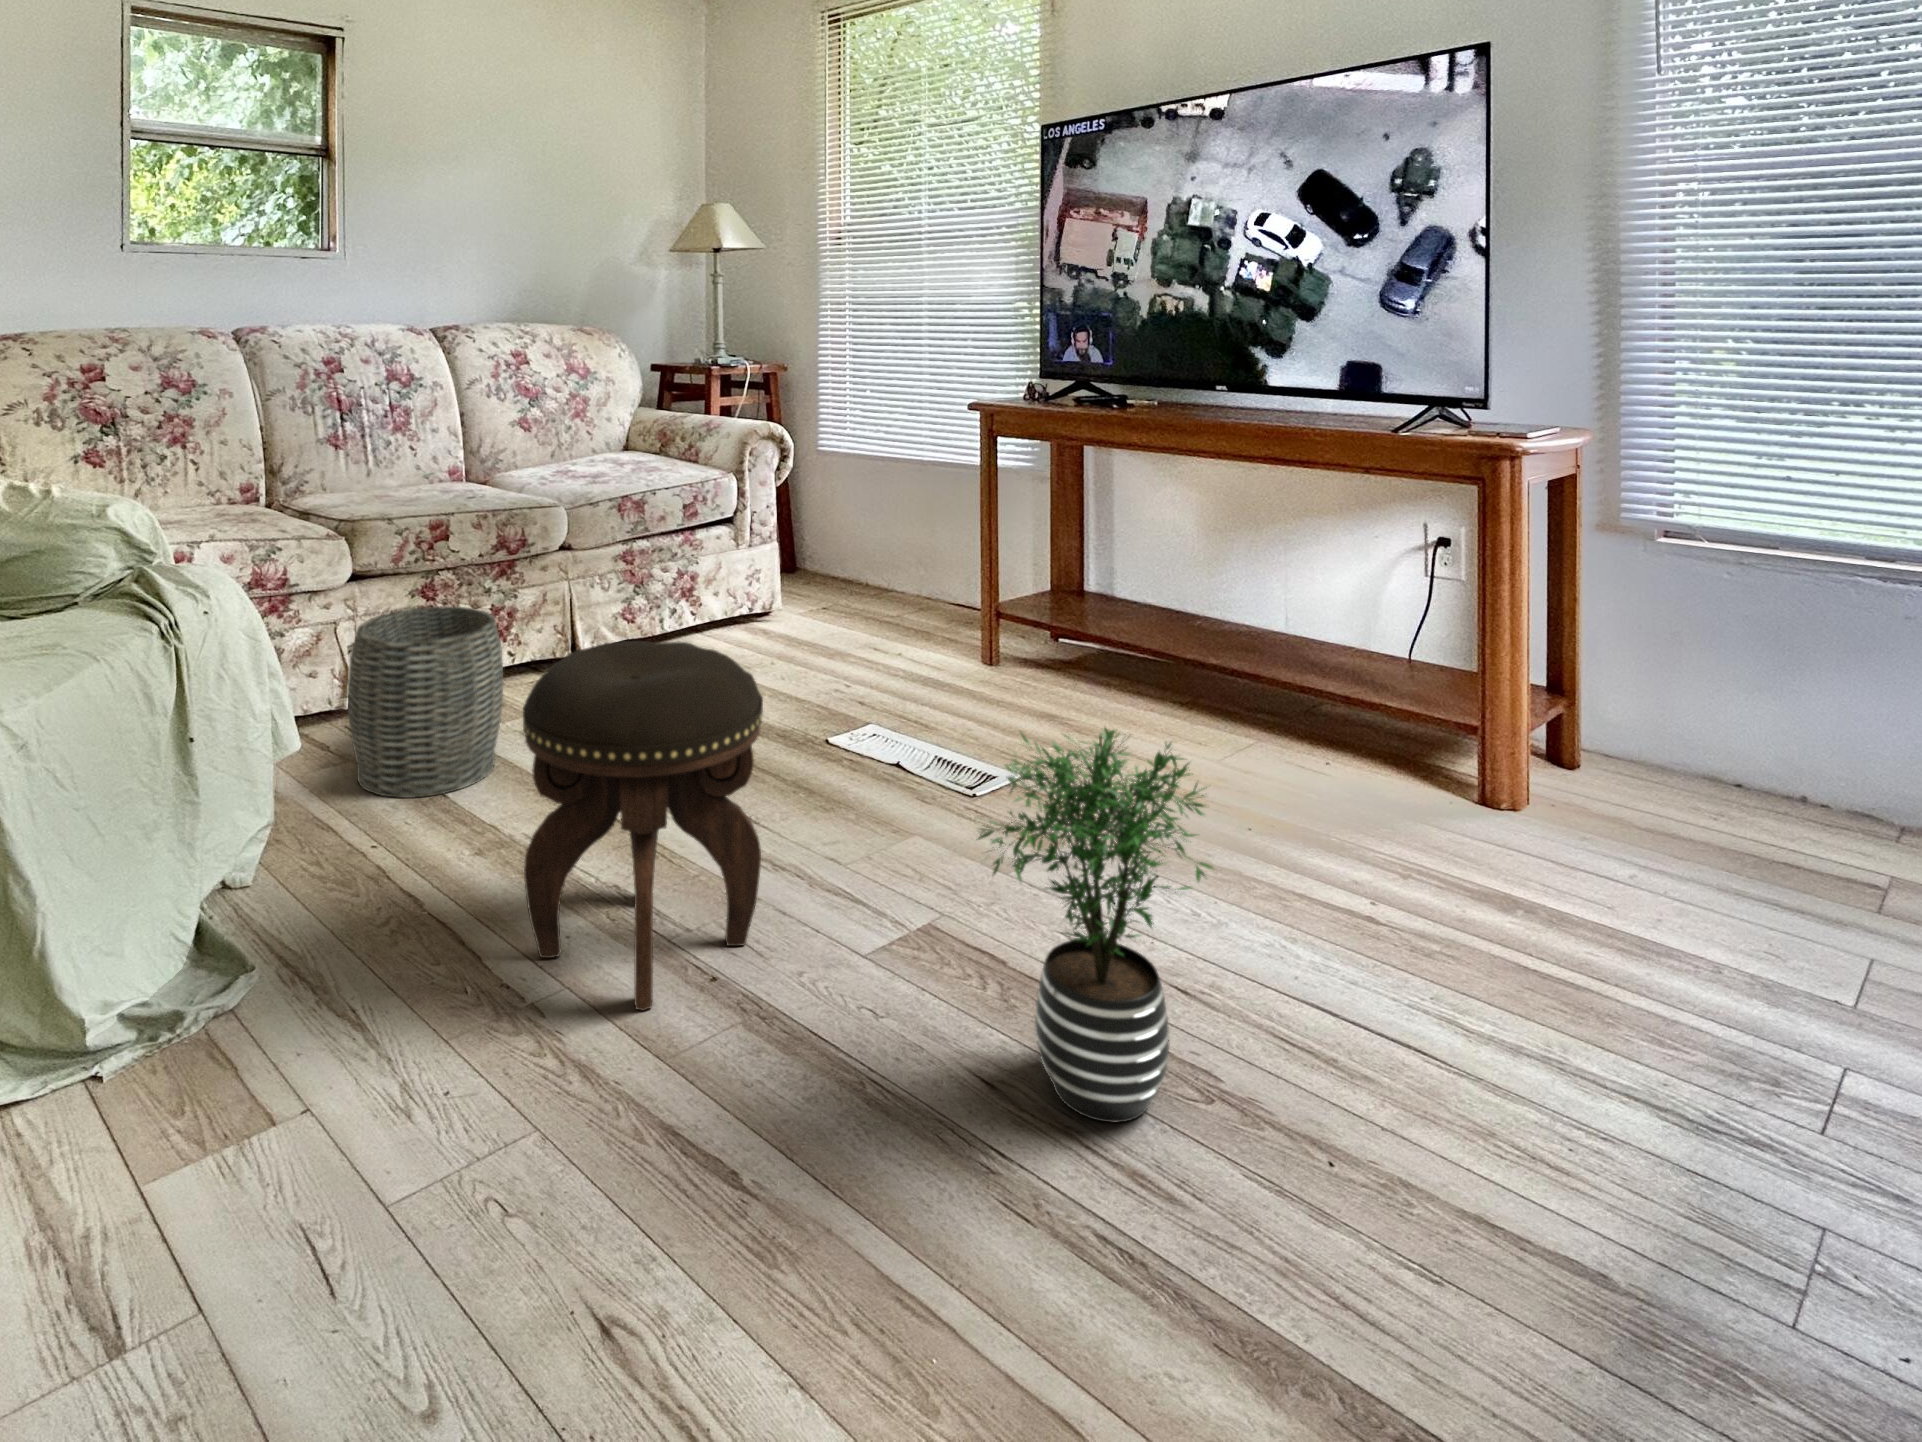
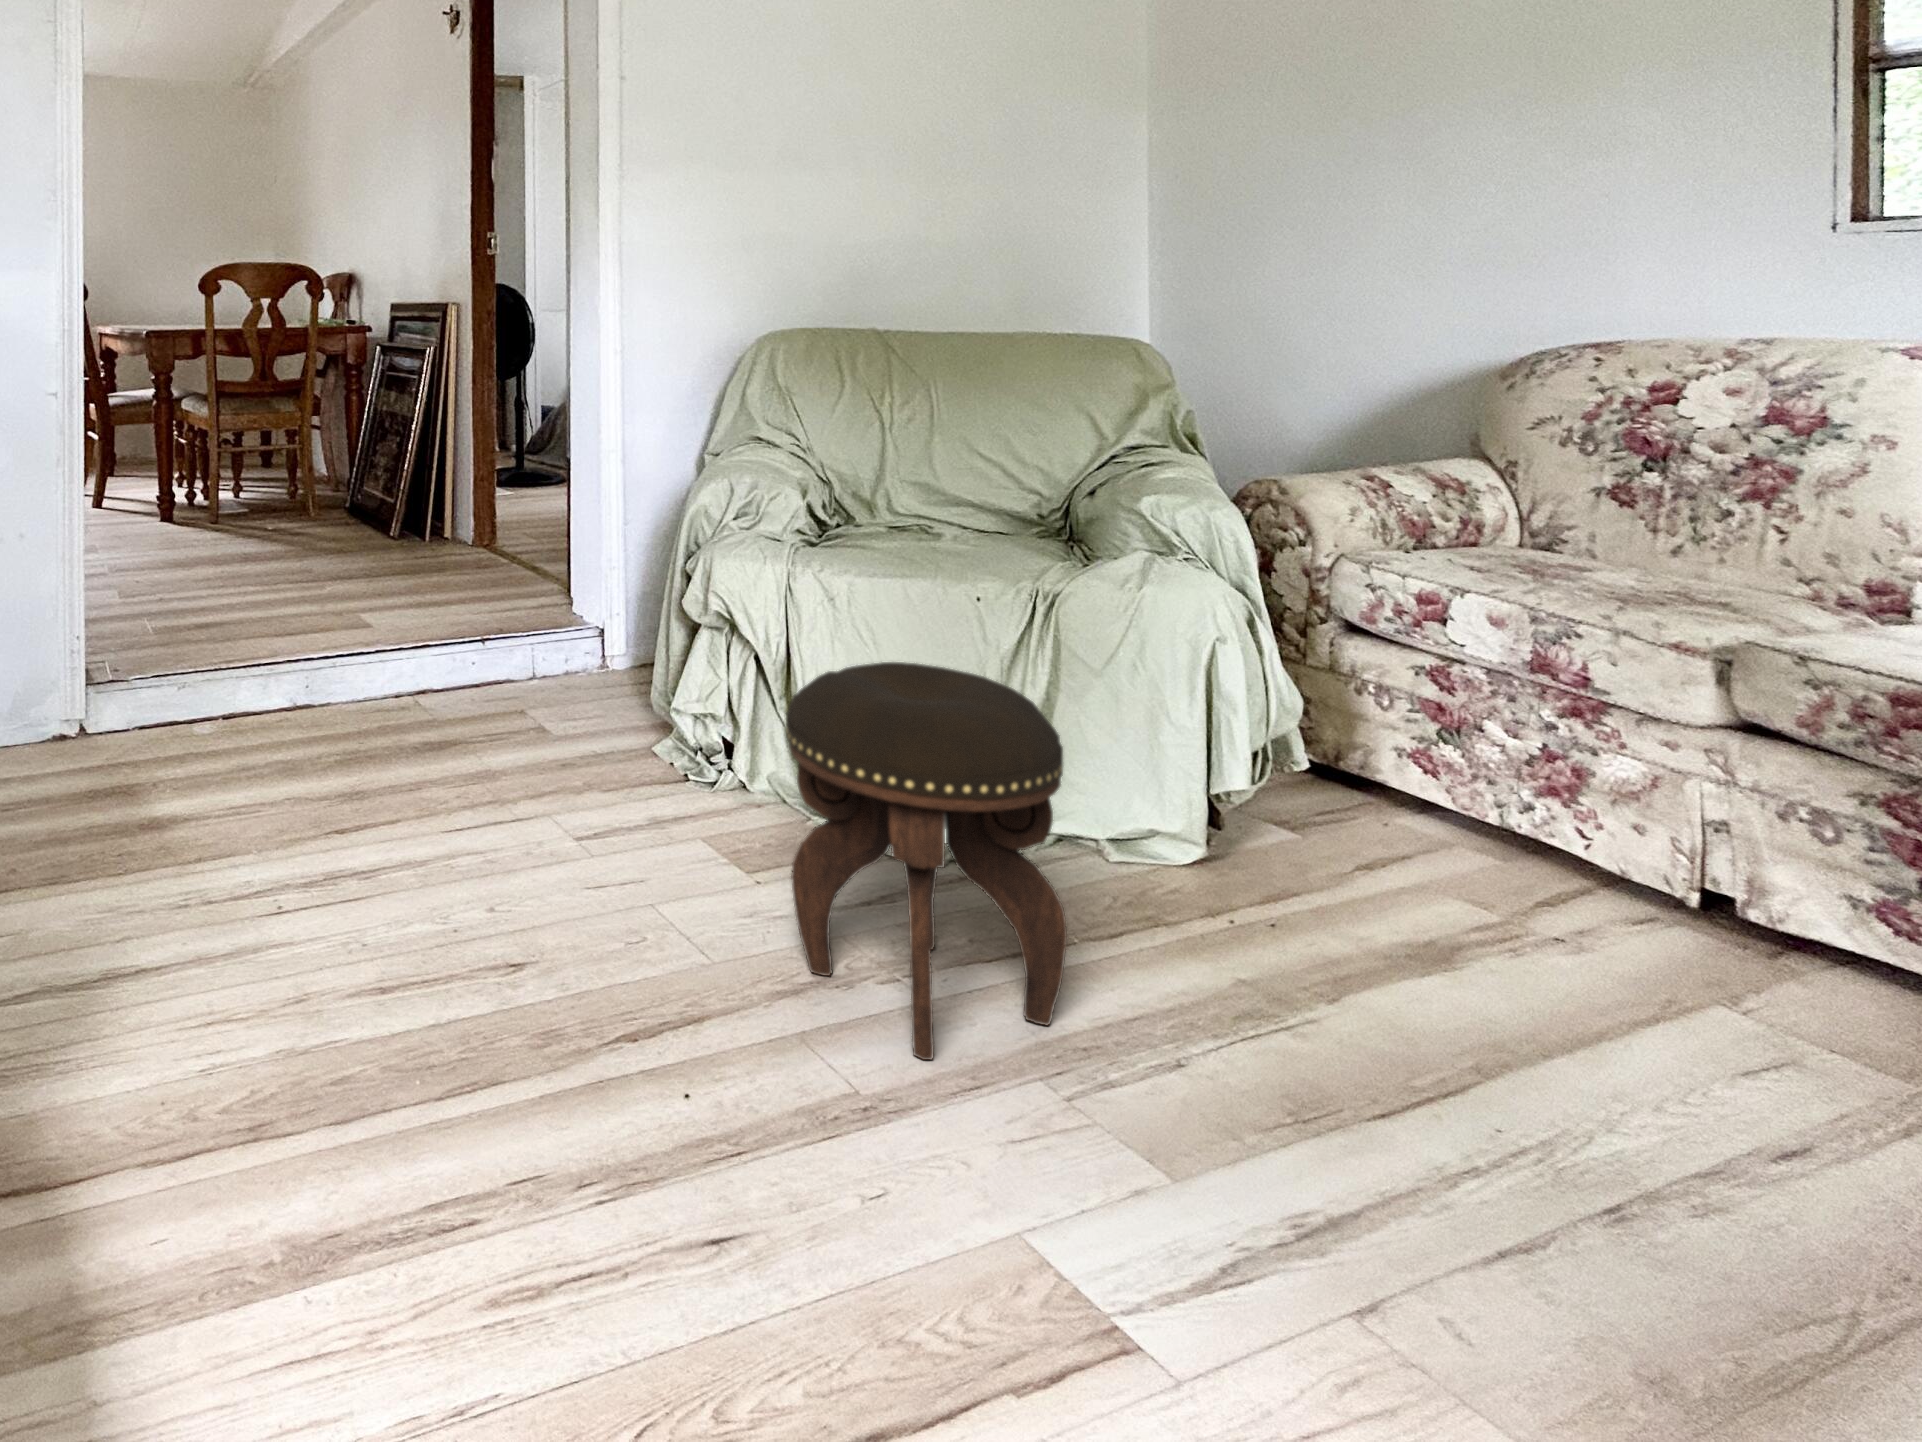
woven basket: present [348,607,503,798] -> none [1330,715,1615,1009]
potted plant: present [978,728,1213,1123] -> none [370,762,671,1223]

